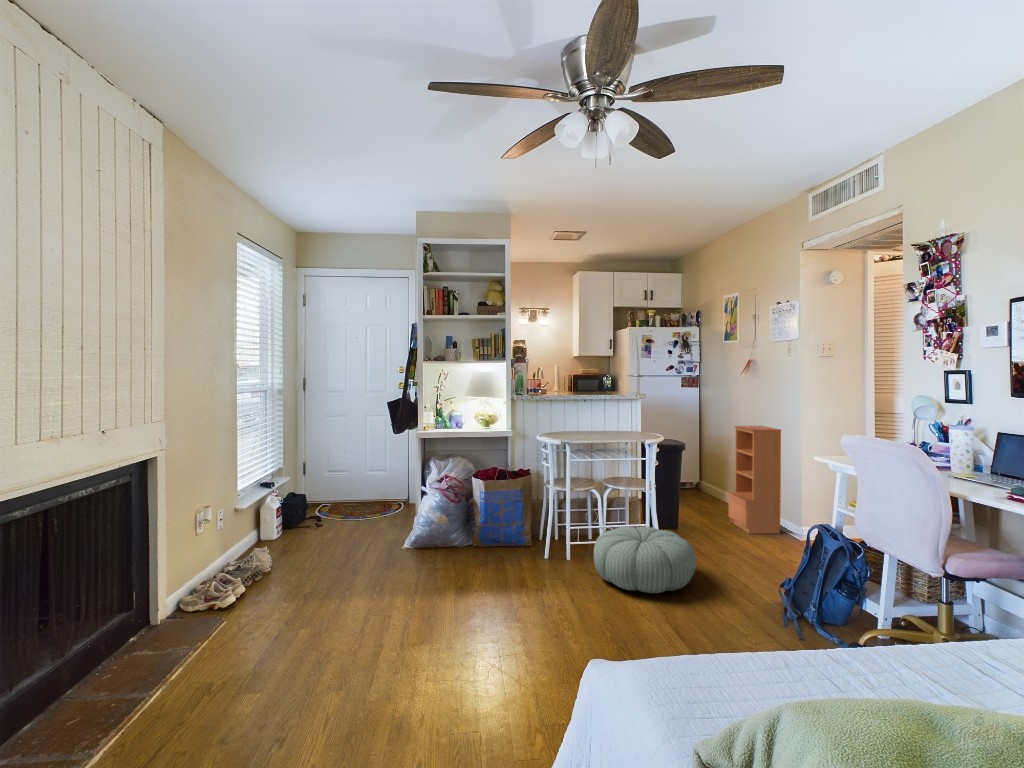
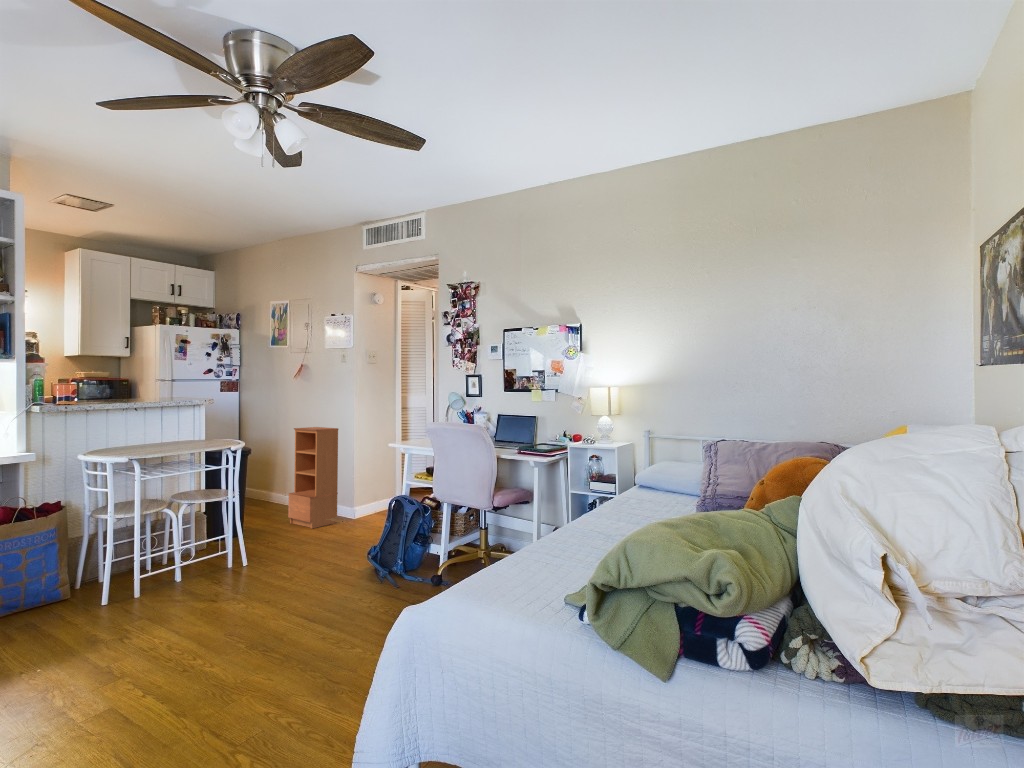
pouf: present [594,527,696,593] -> none [180,532,298,598]

